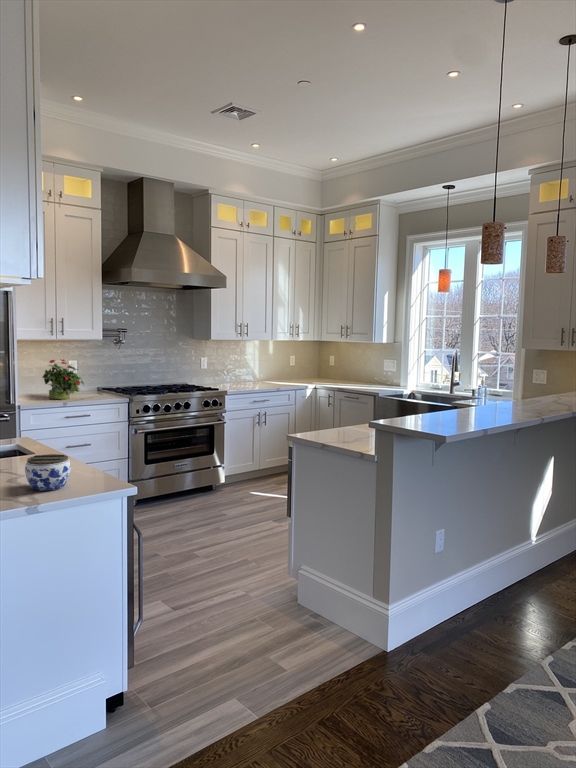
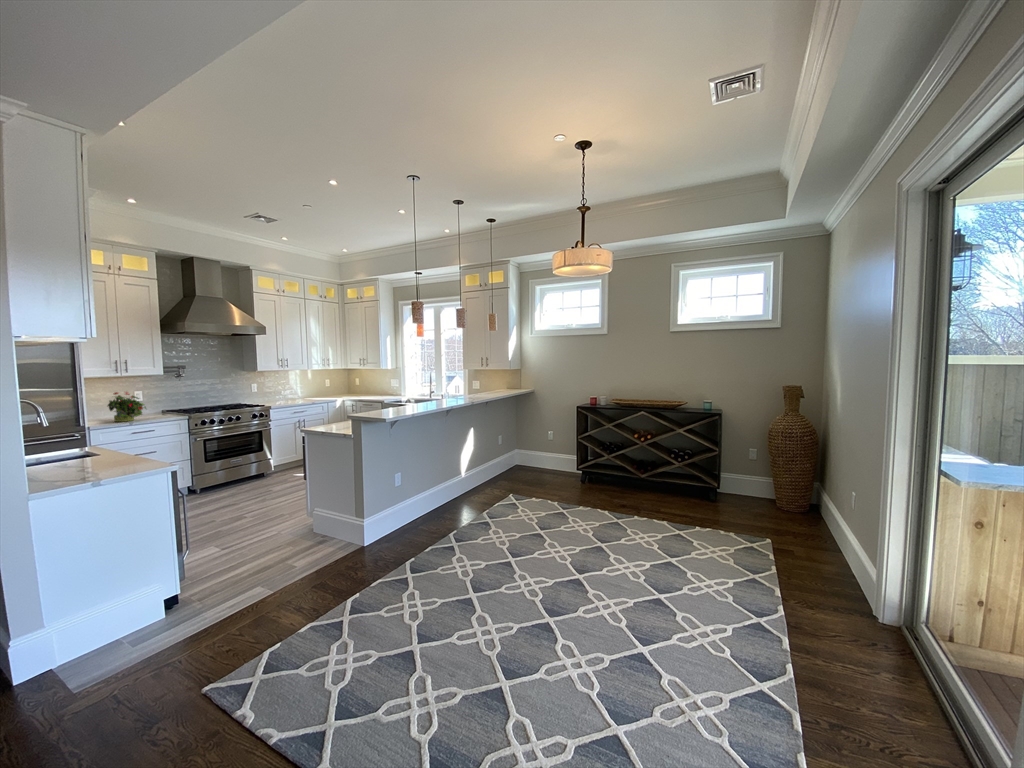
jar: present [25,454,71,491] -> none [90,450,127,473]

